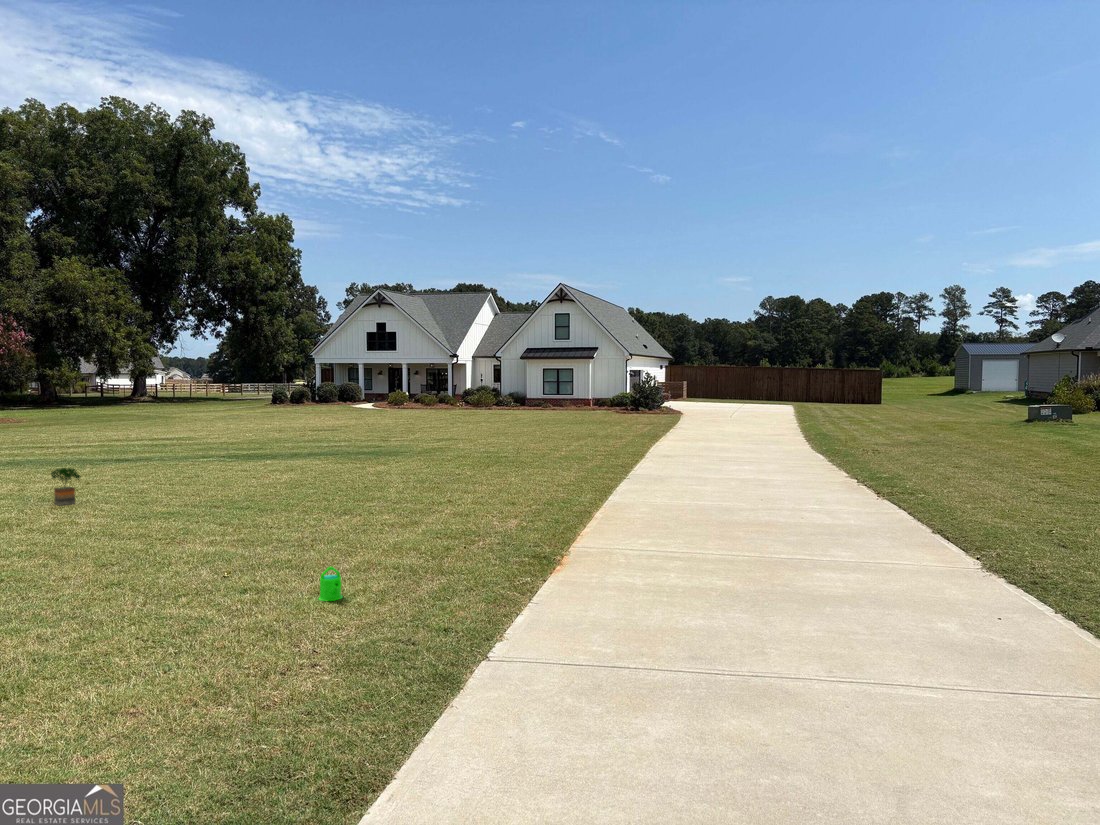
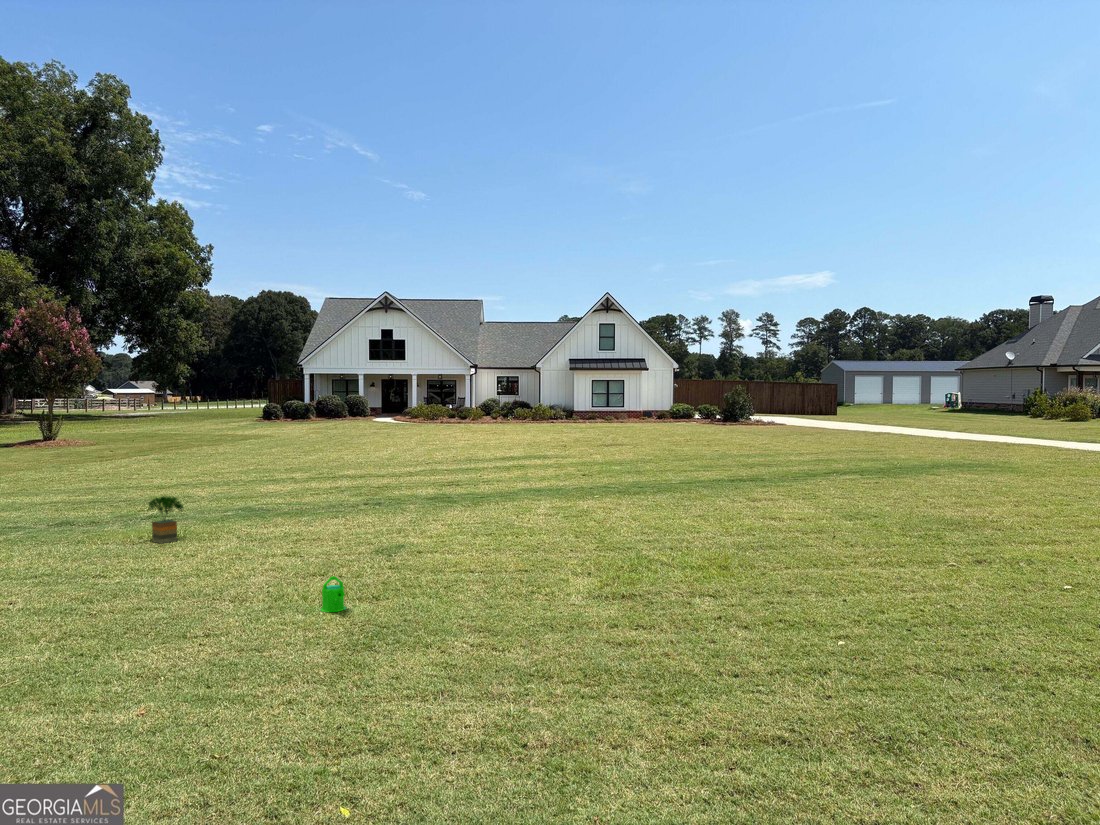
potted tree: present [51,468,81,506] -> present [149,497,184,544]

